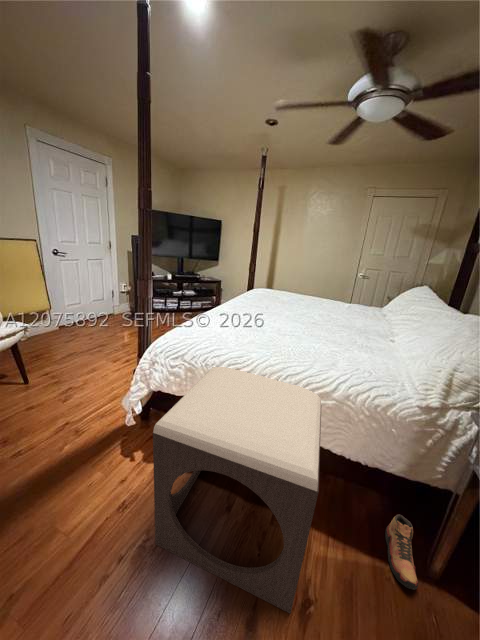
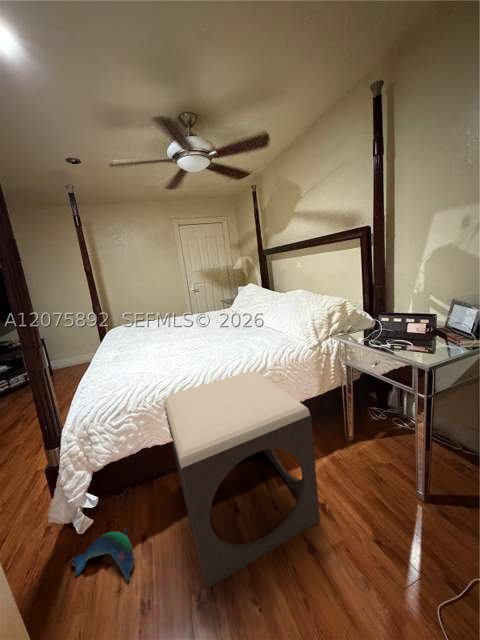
plush toy: none [117,436,153,482] -> present [72,528,134,581]
shoe: present [385,514,418,590] -> none [321,422,352,456]

